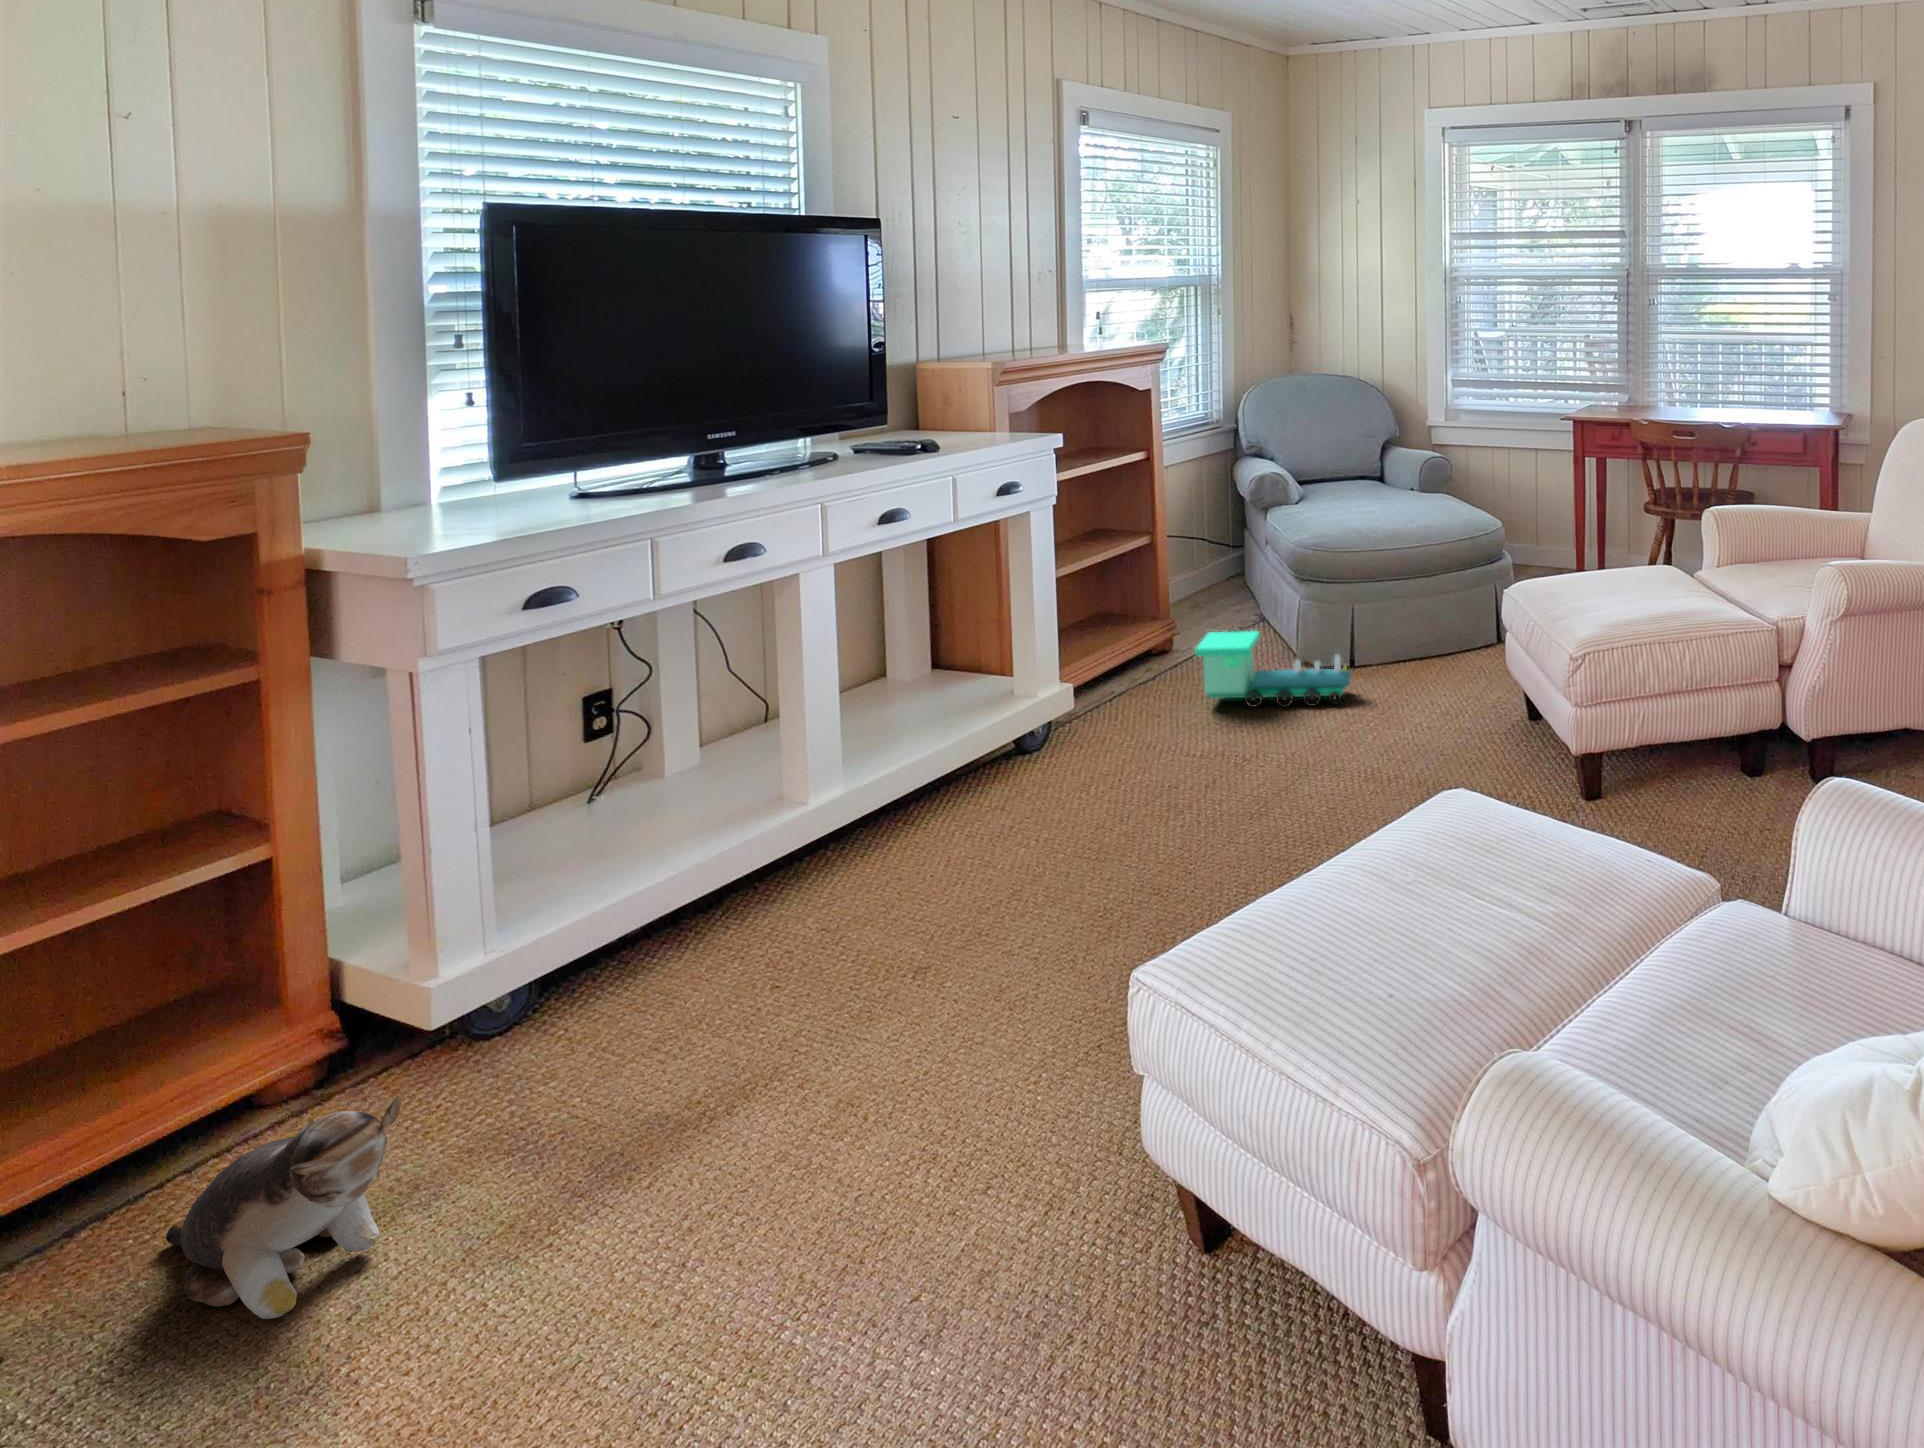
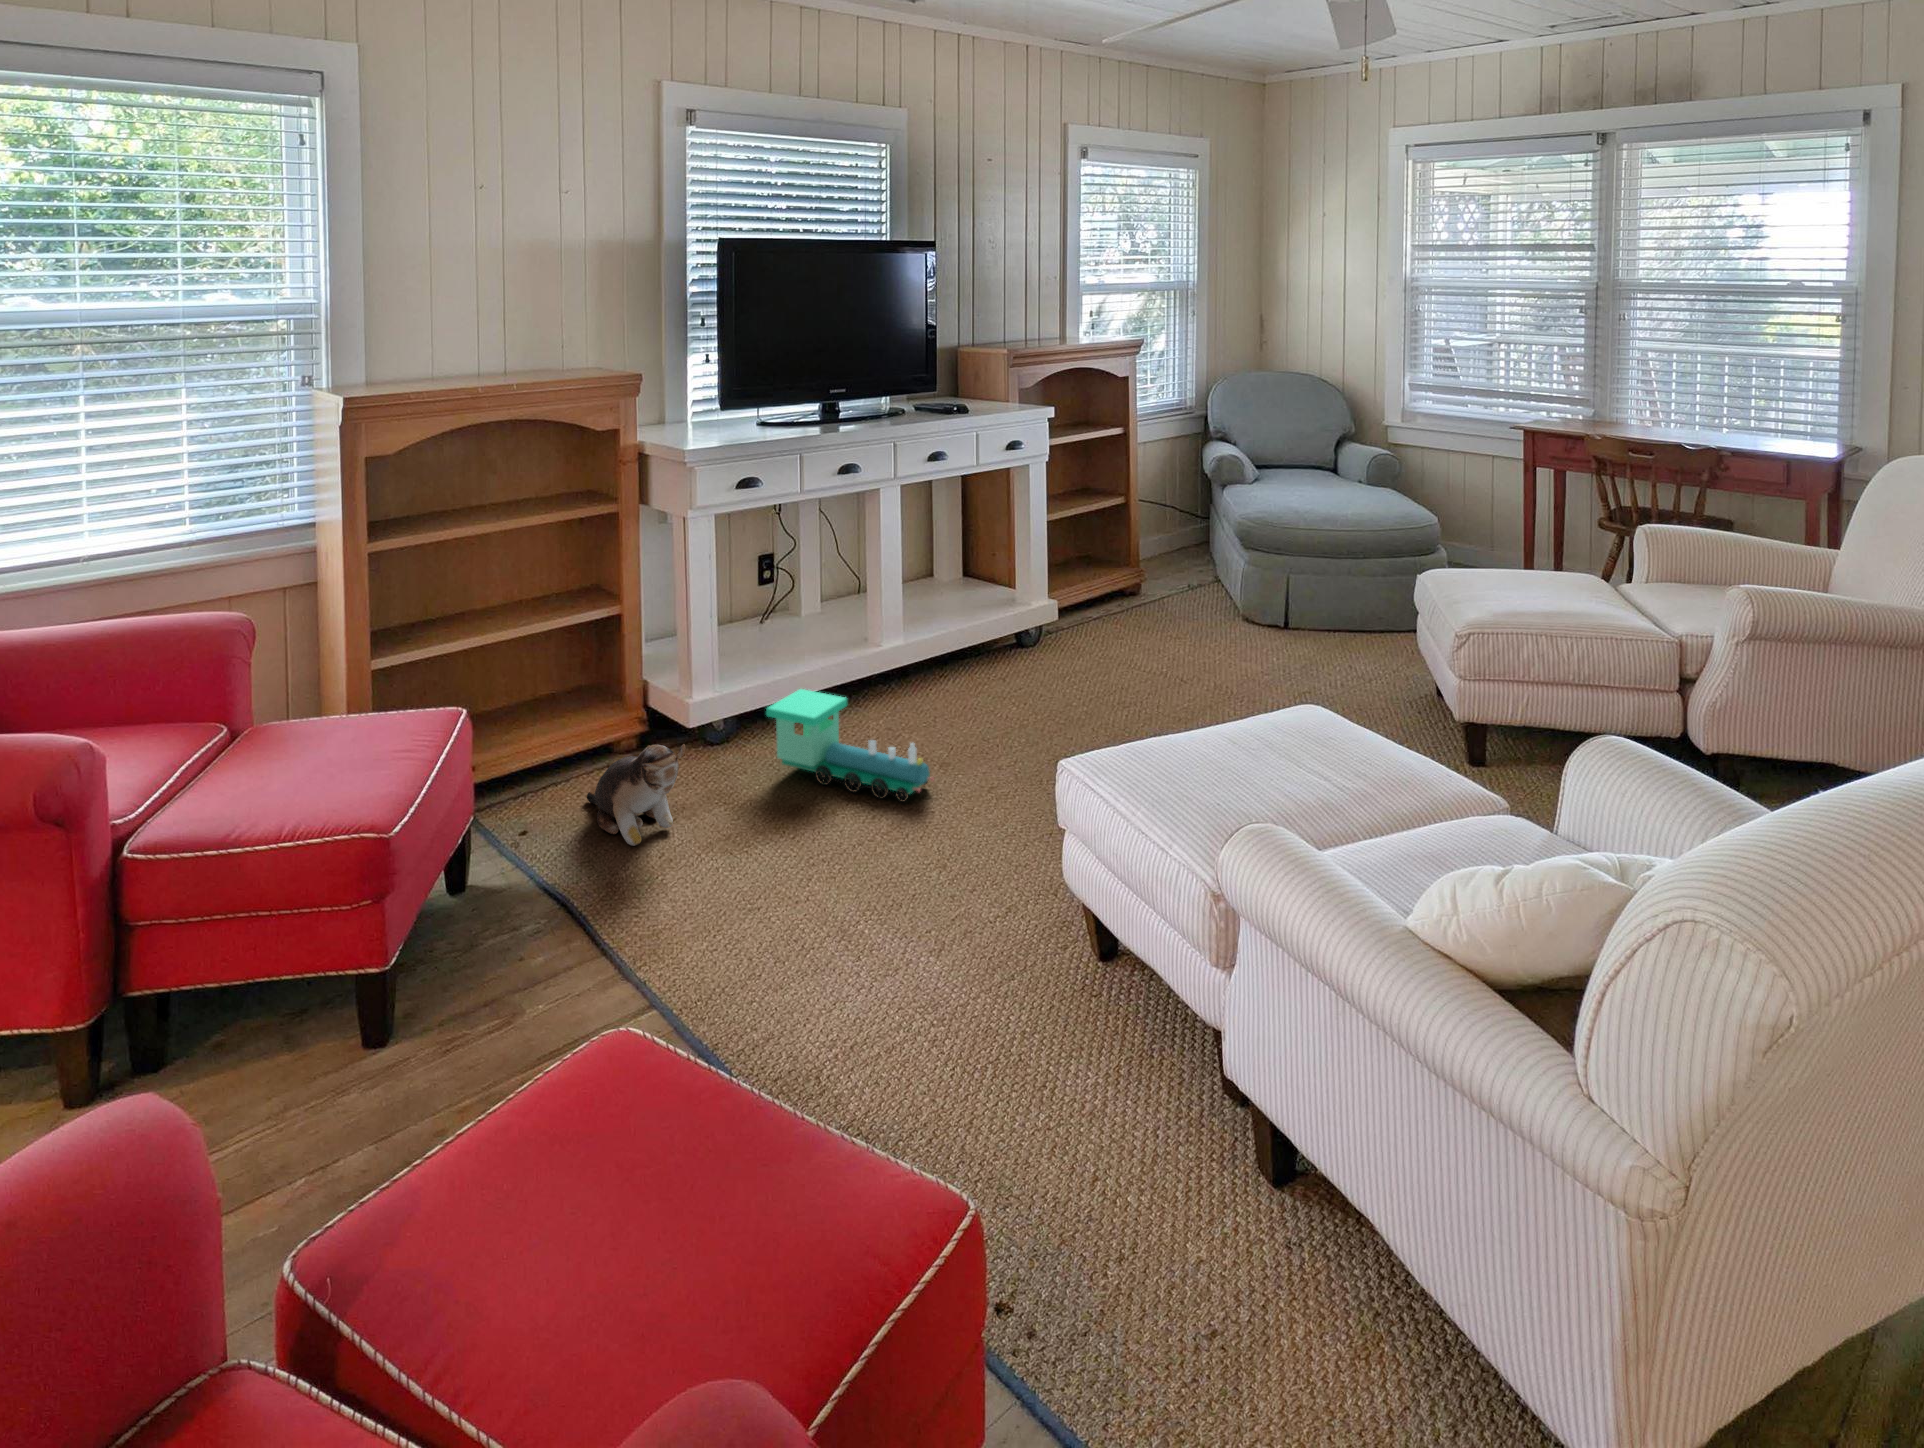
toy train: present [1195,631,1352,706] -> present [766,689,934,802]

